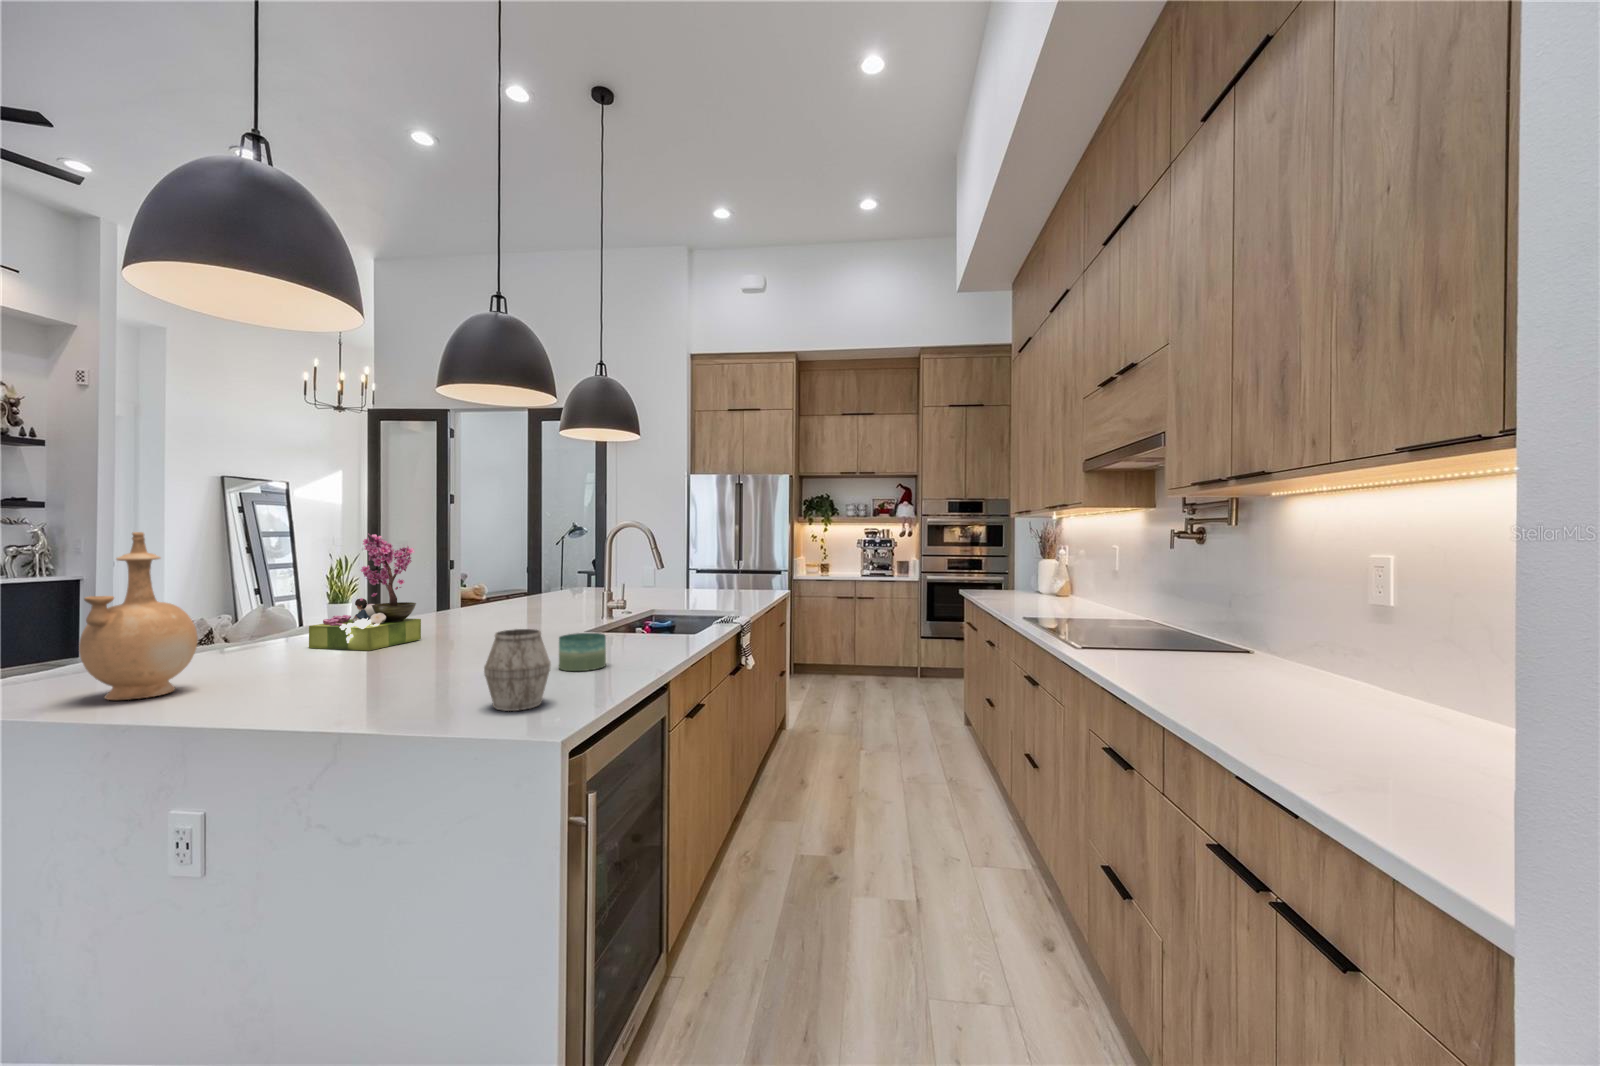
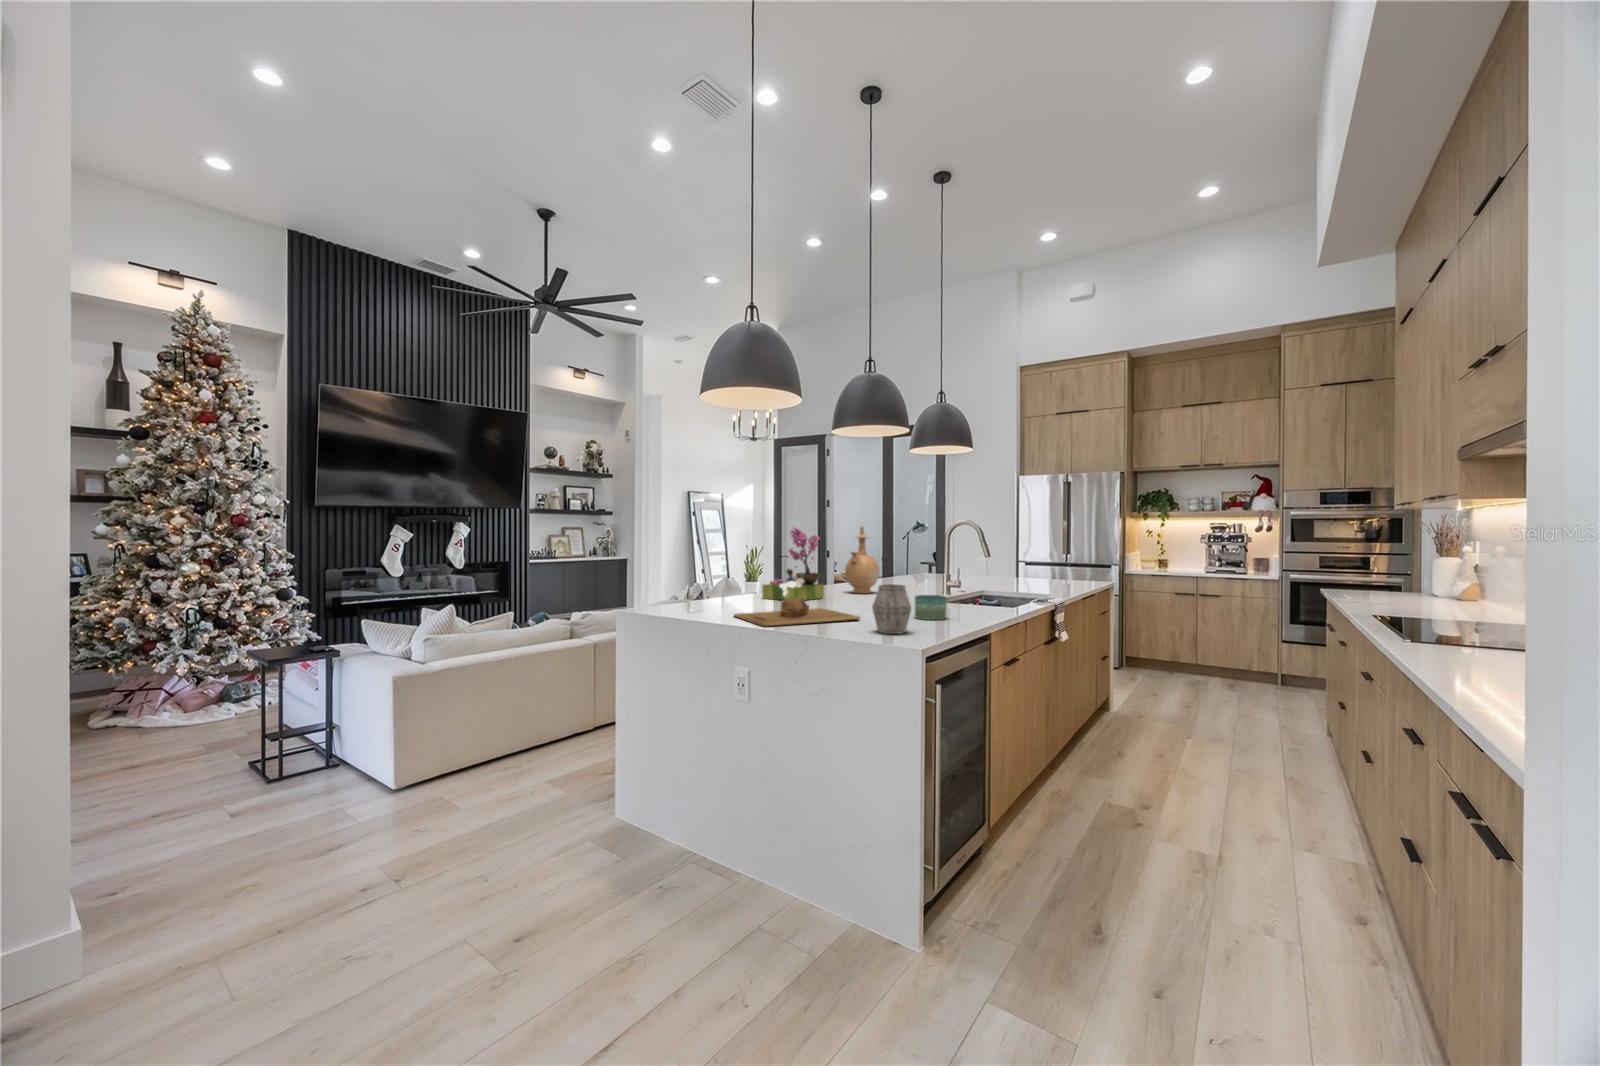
vase: present [79,532,198,700] -> present [845,527,879,594]
cutting board: none [218,654,469,721] -> present [734,598,860,627]

